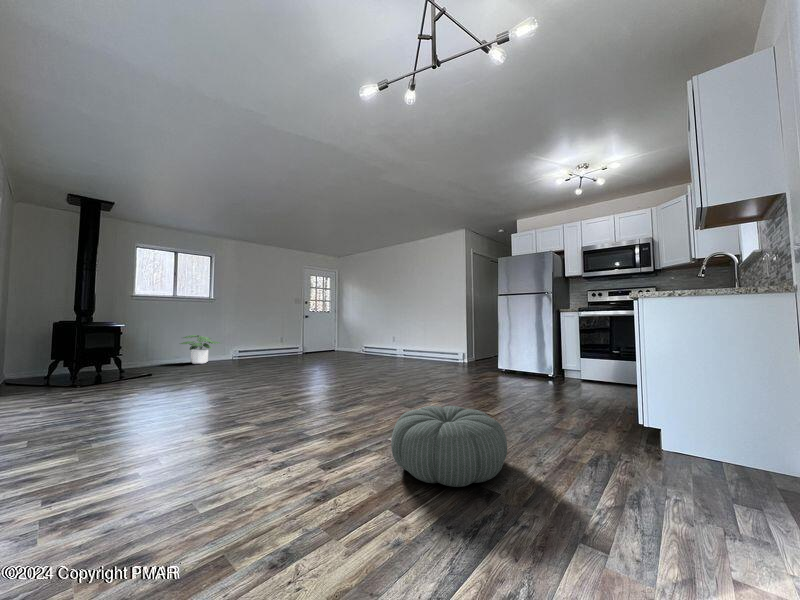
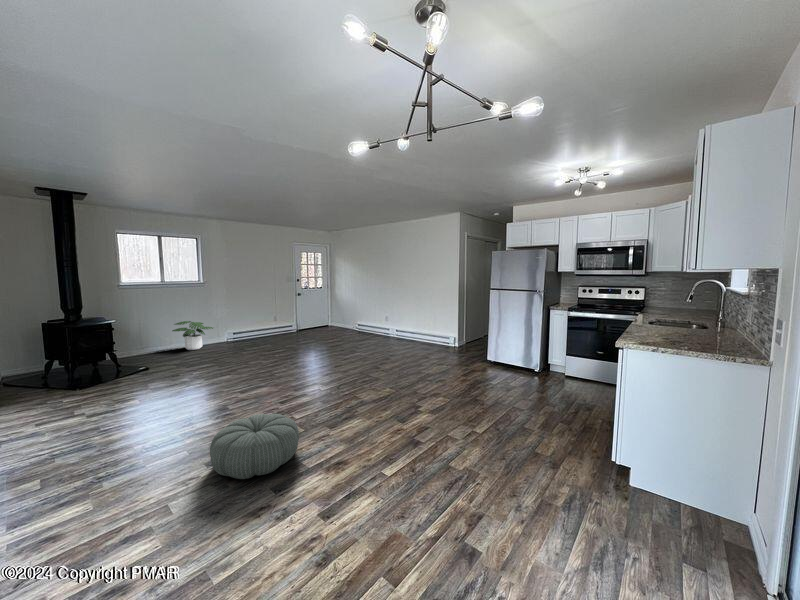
pouf: present [391,406,507,487] -> present [210,414,299,479]

